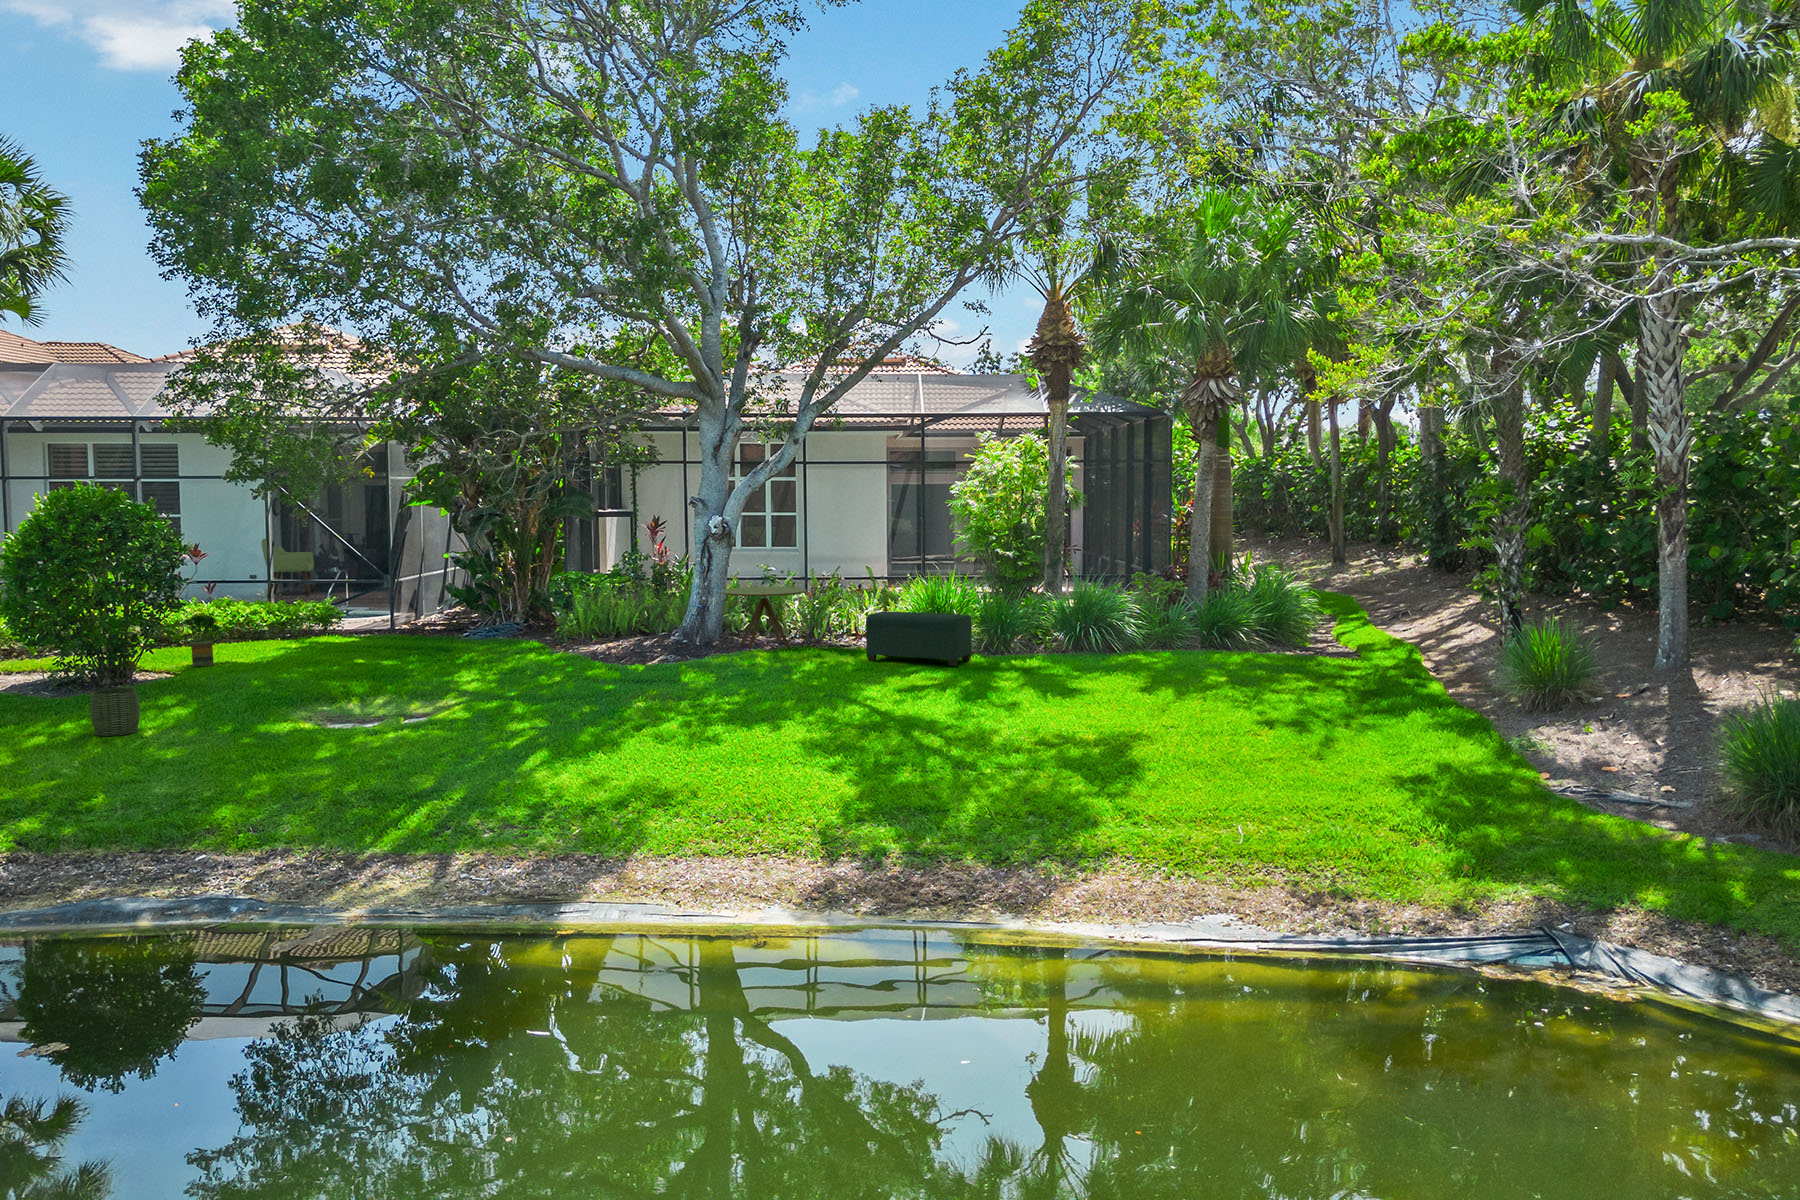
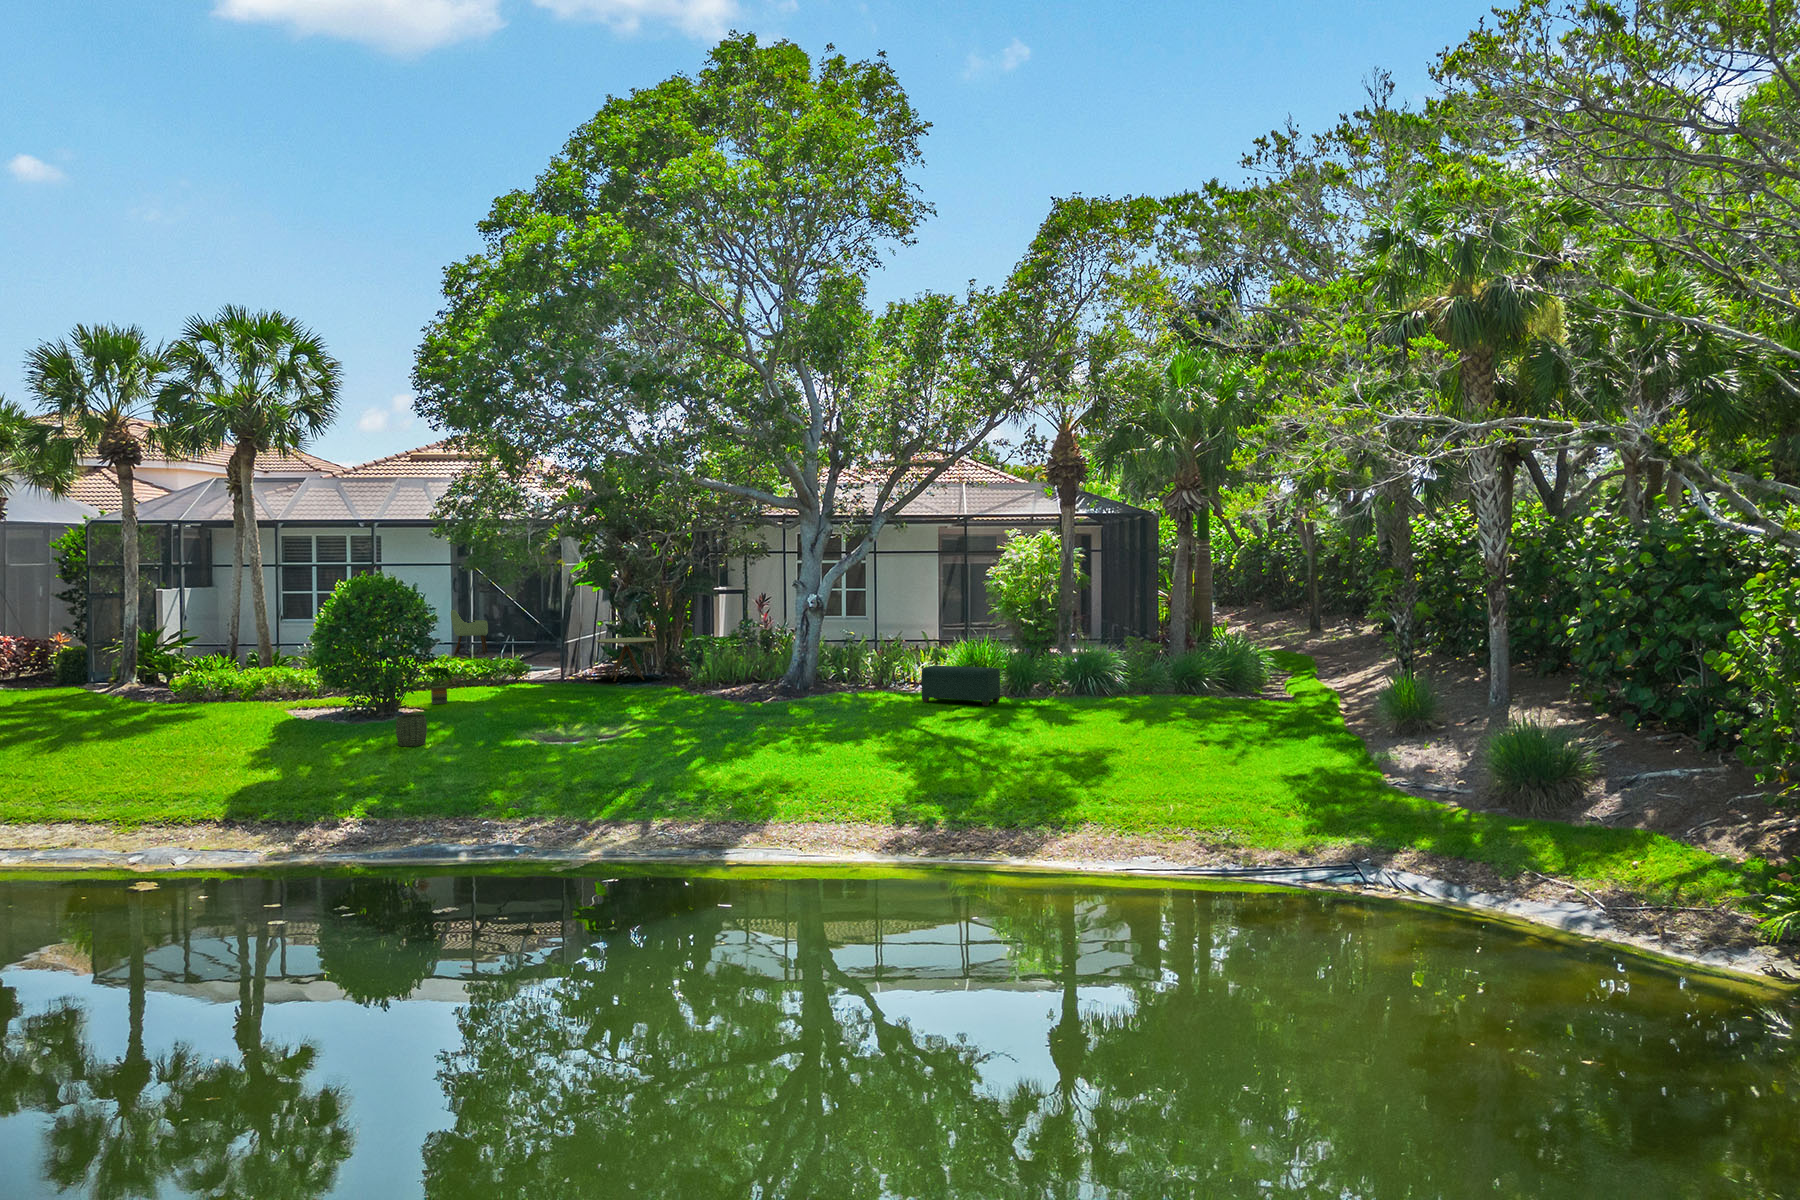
round table: present [723,587,806,651] -> present [596,638,656,681]

